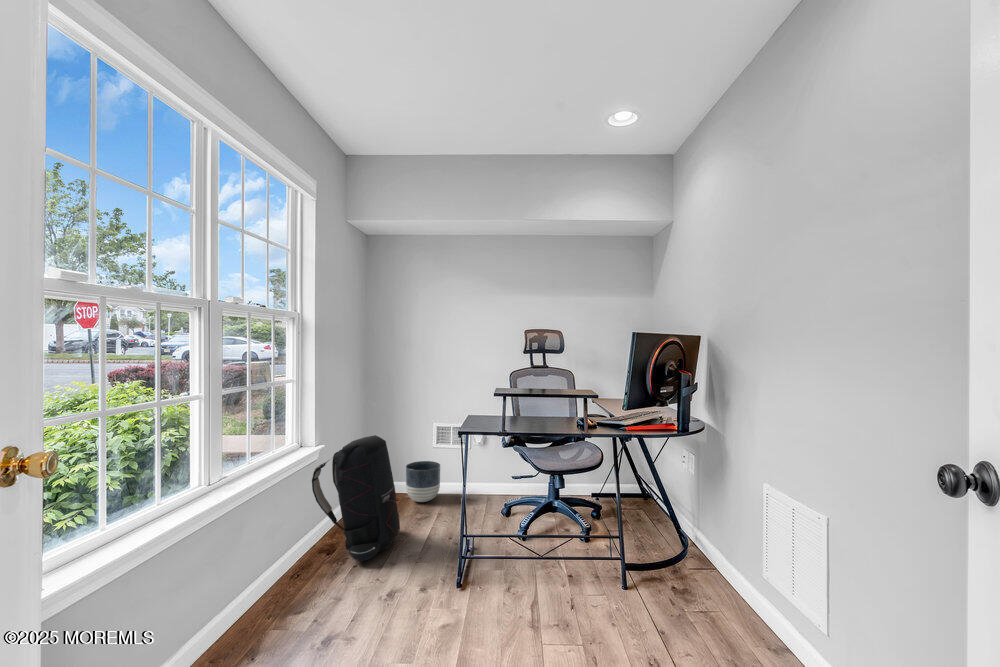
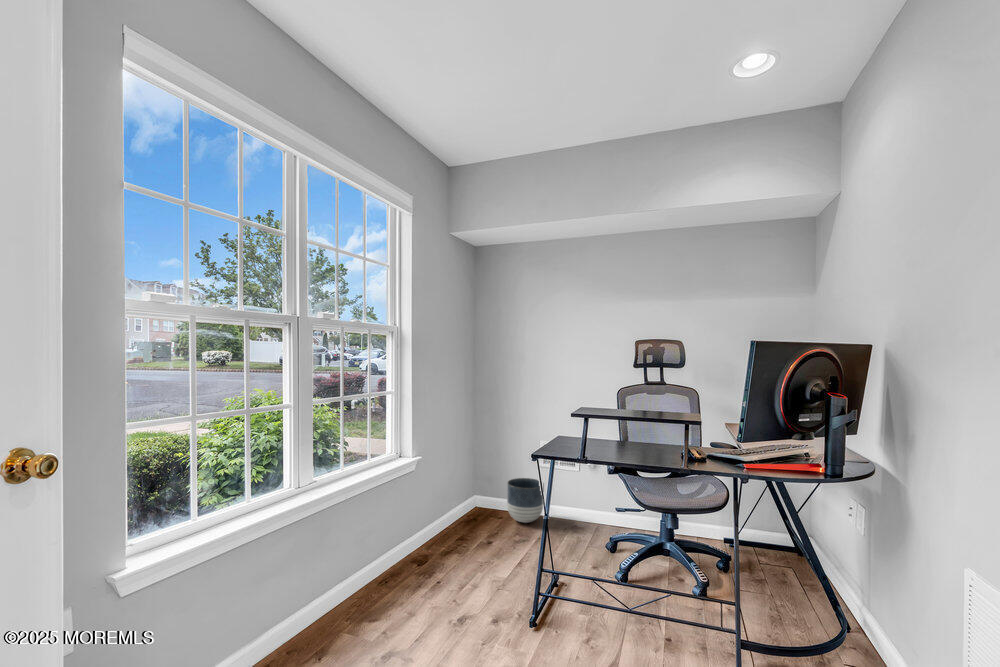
backpack: present [312,435,400,561] -> none [401,446,489,577]

